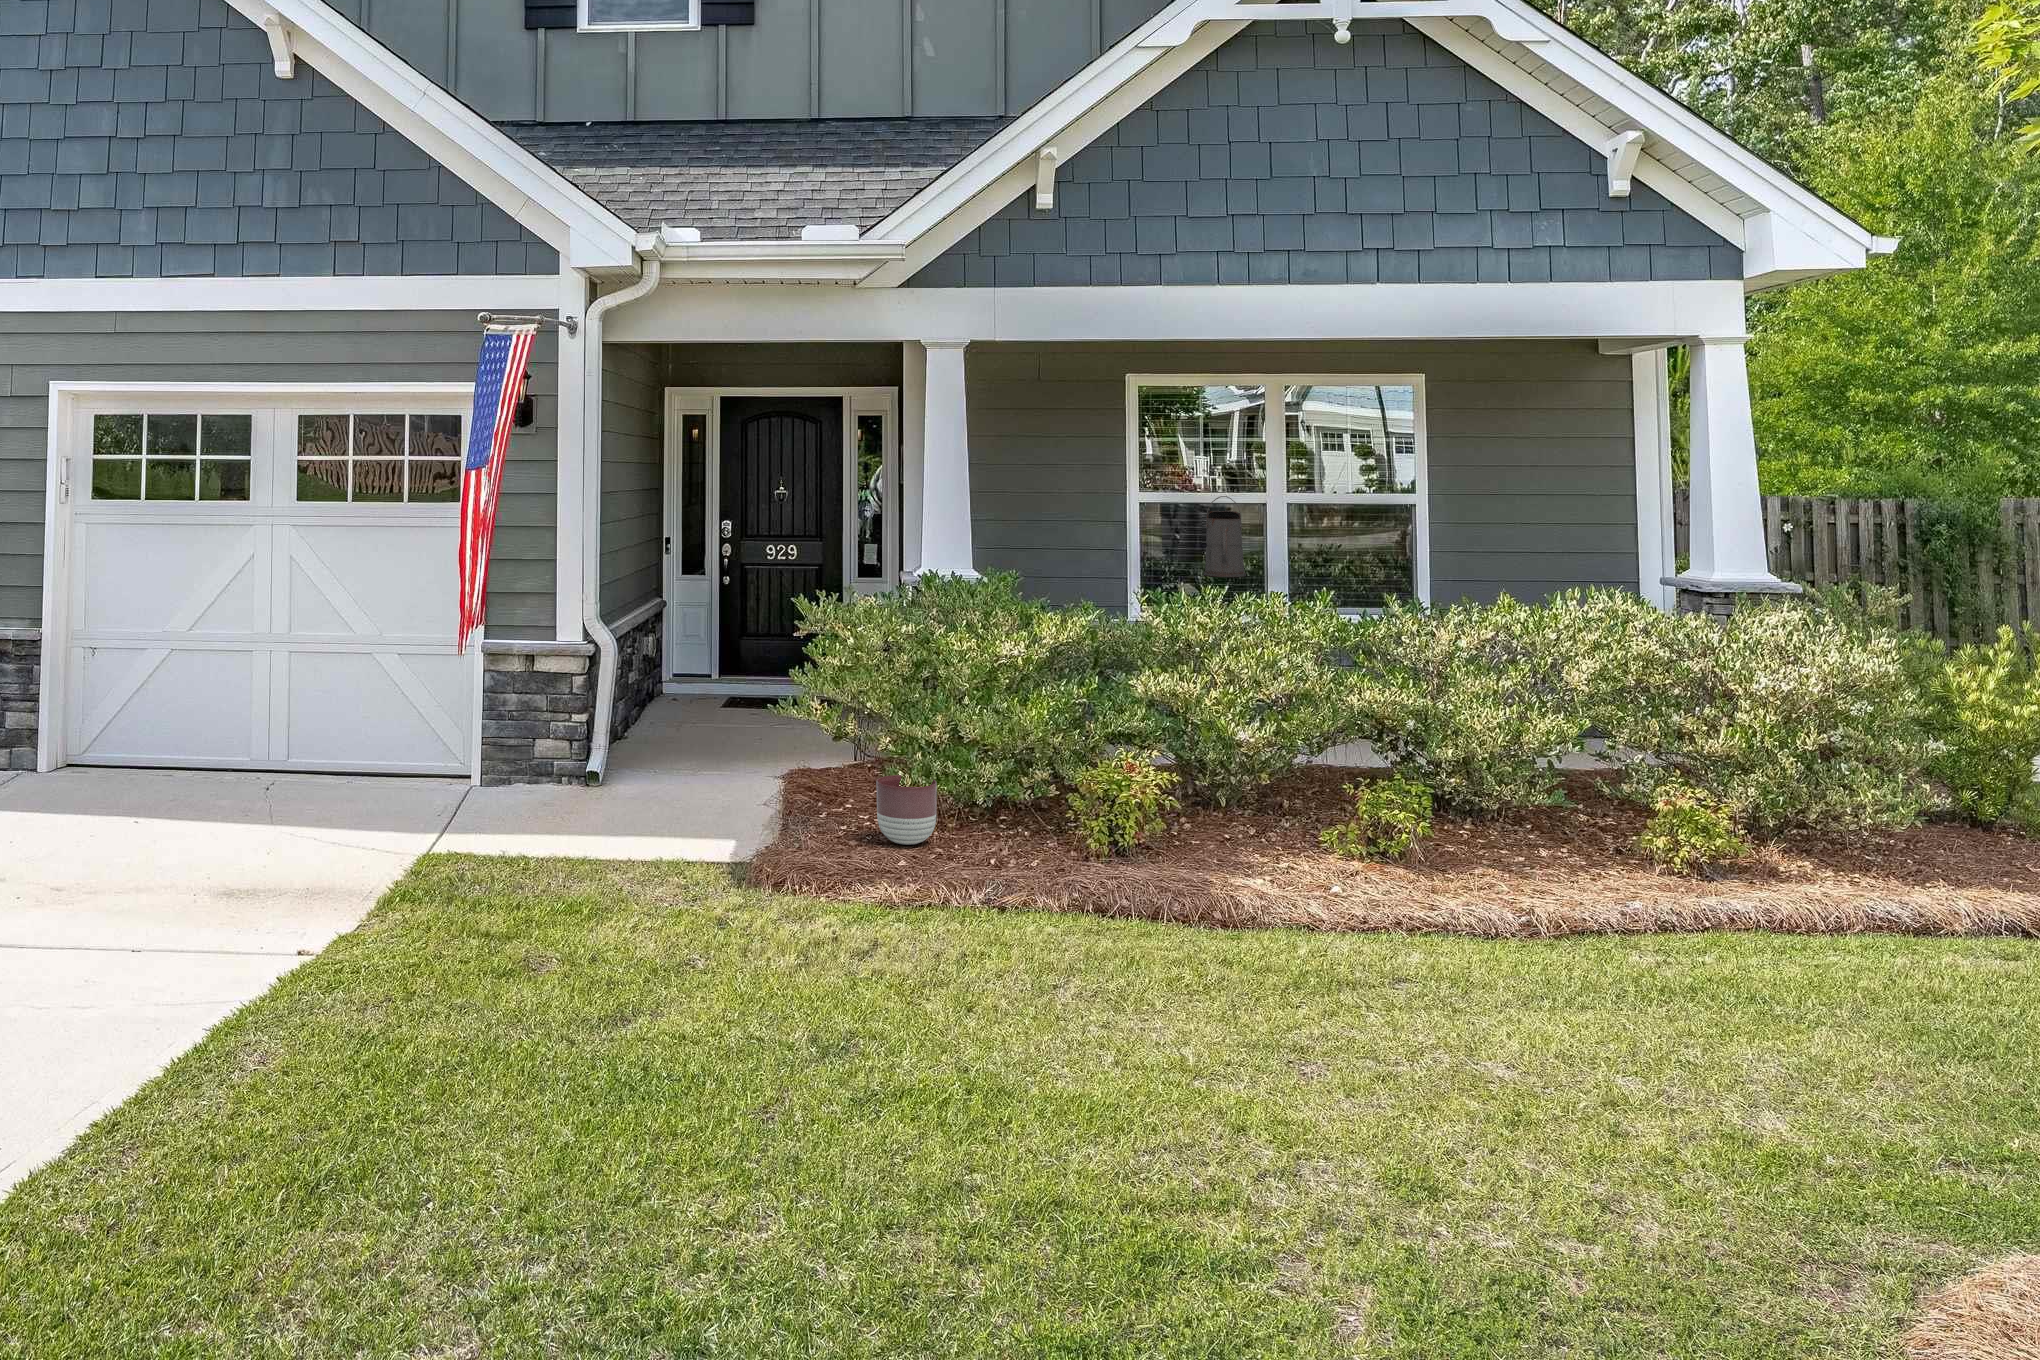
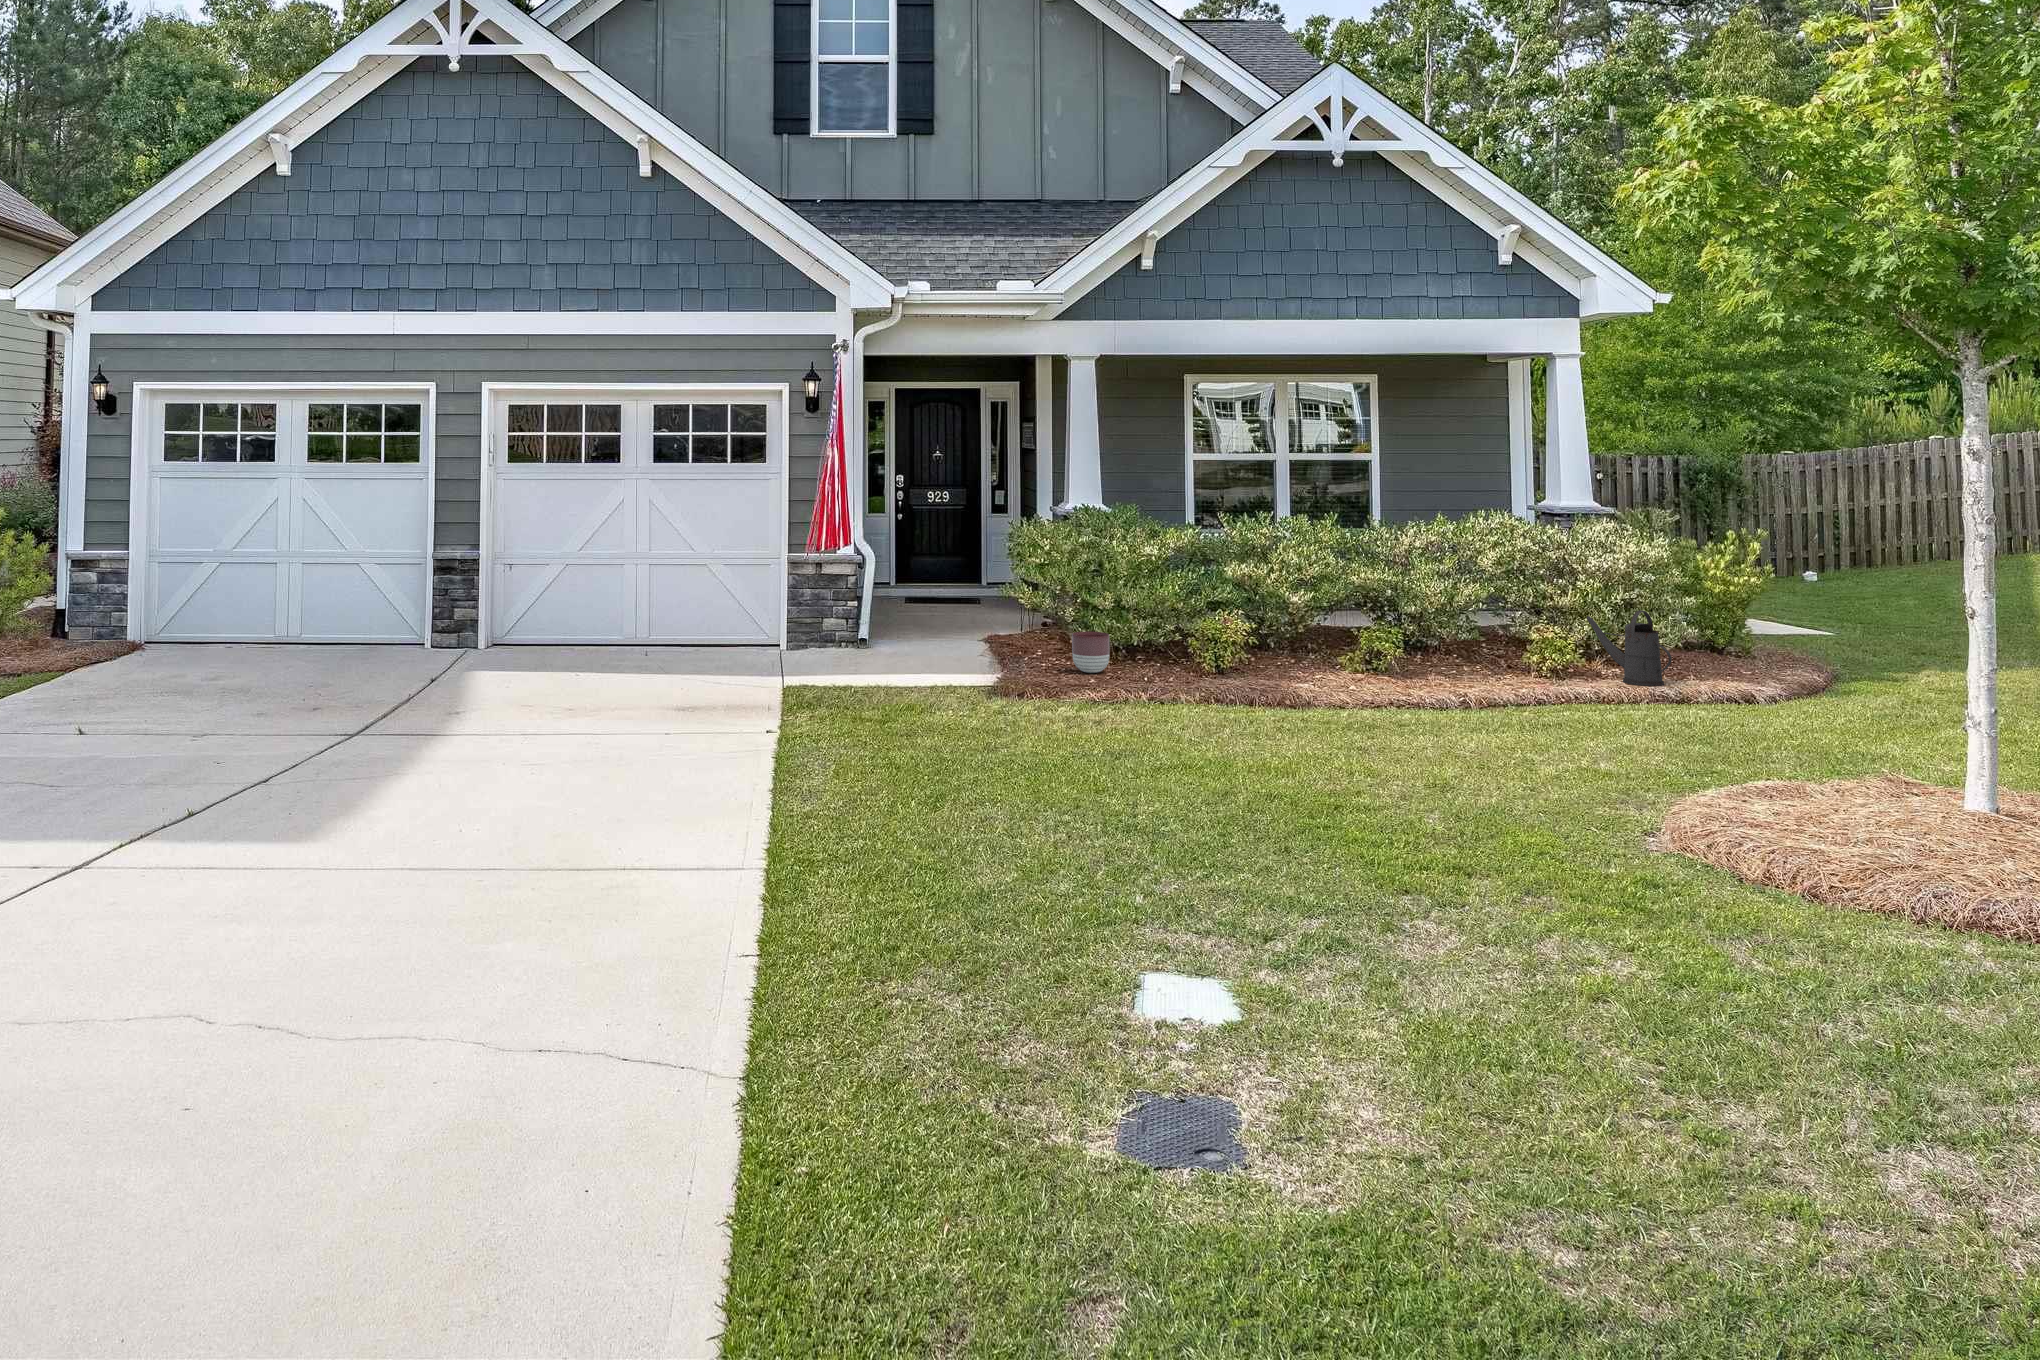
watering can: present [1204,496,1246,577] -> present [1587,610,1672,686]

